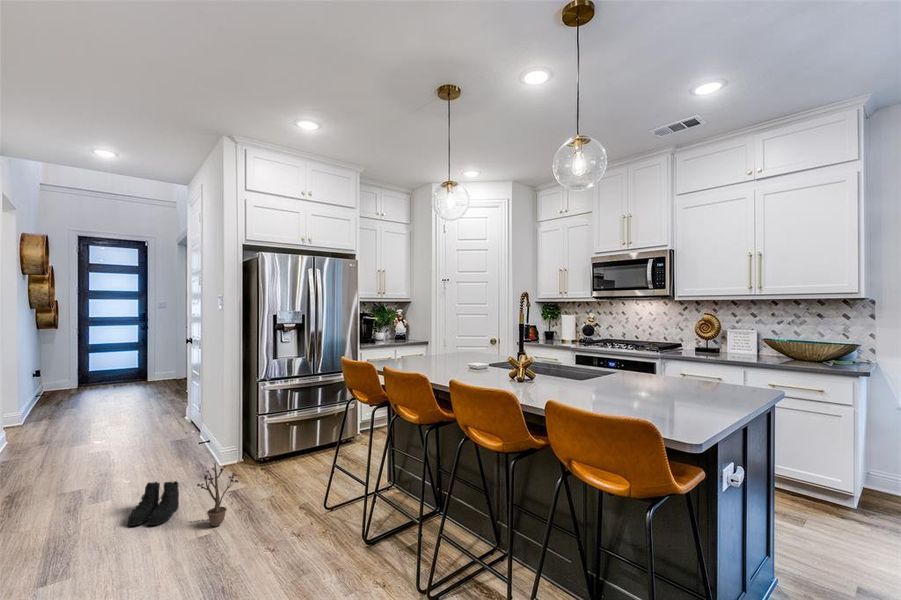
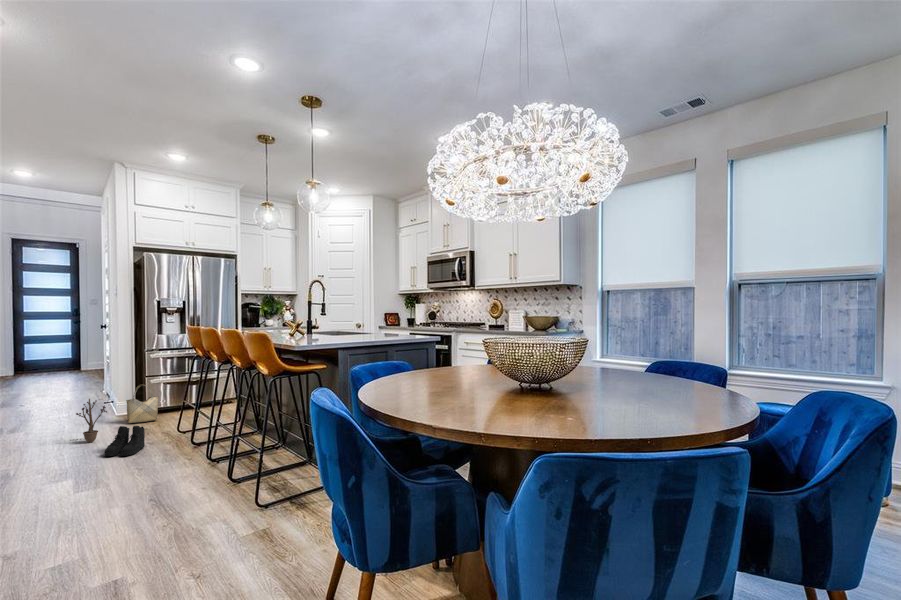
woven basket: none [246,428,284,483] -> present [126,384,159,423]
boots: present [128,481,179,526] -> present [104,426,145,456]

